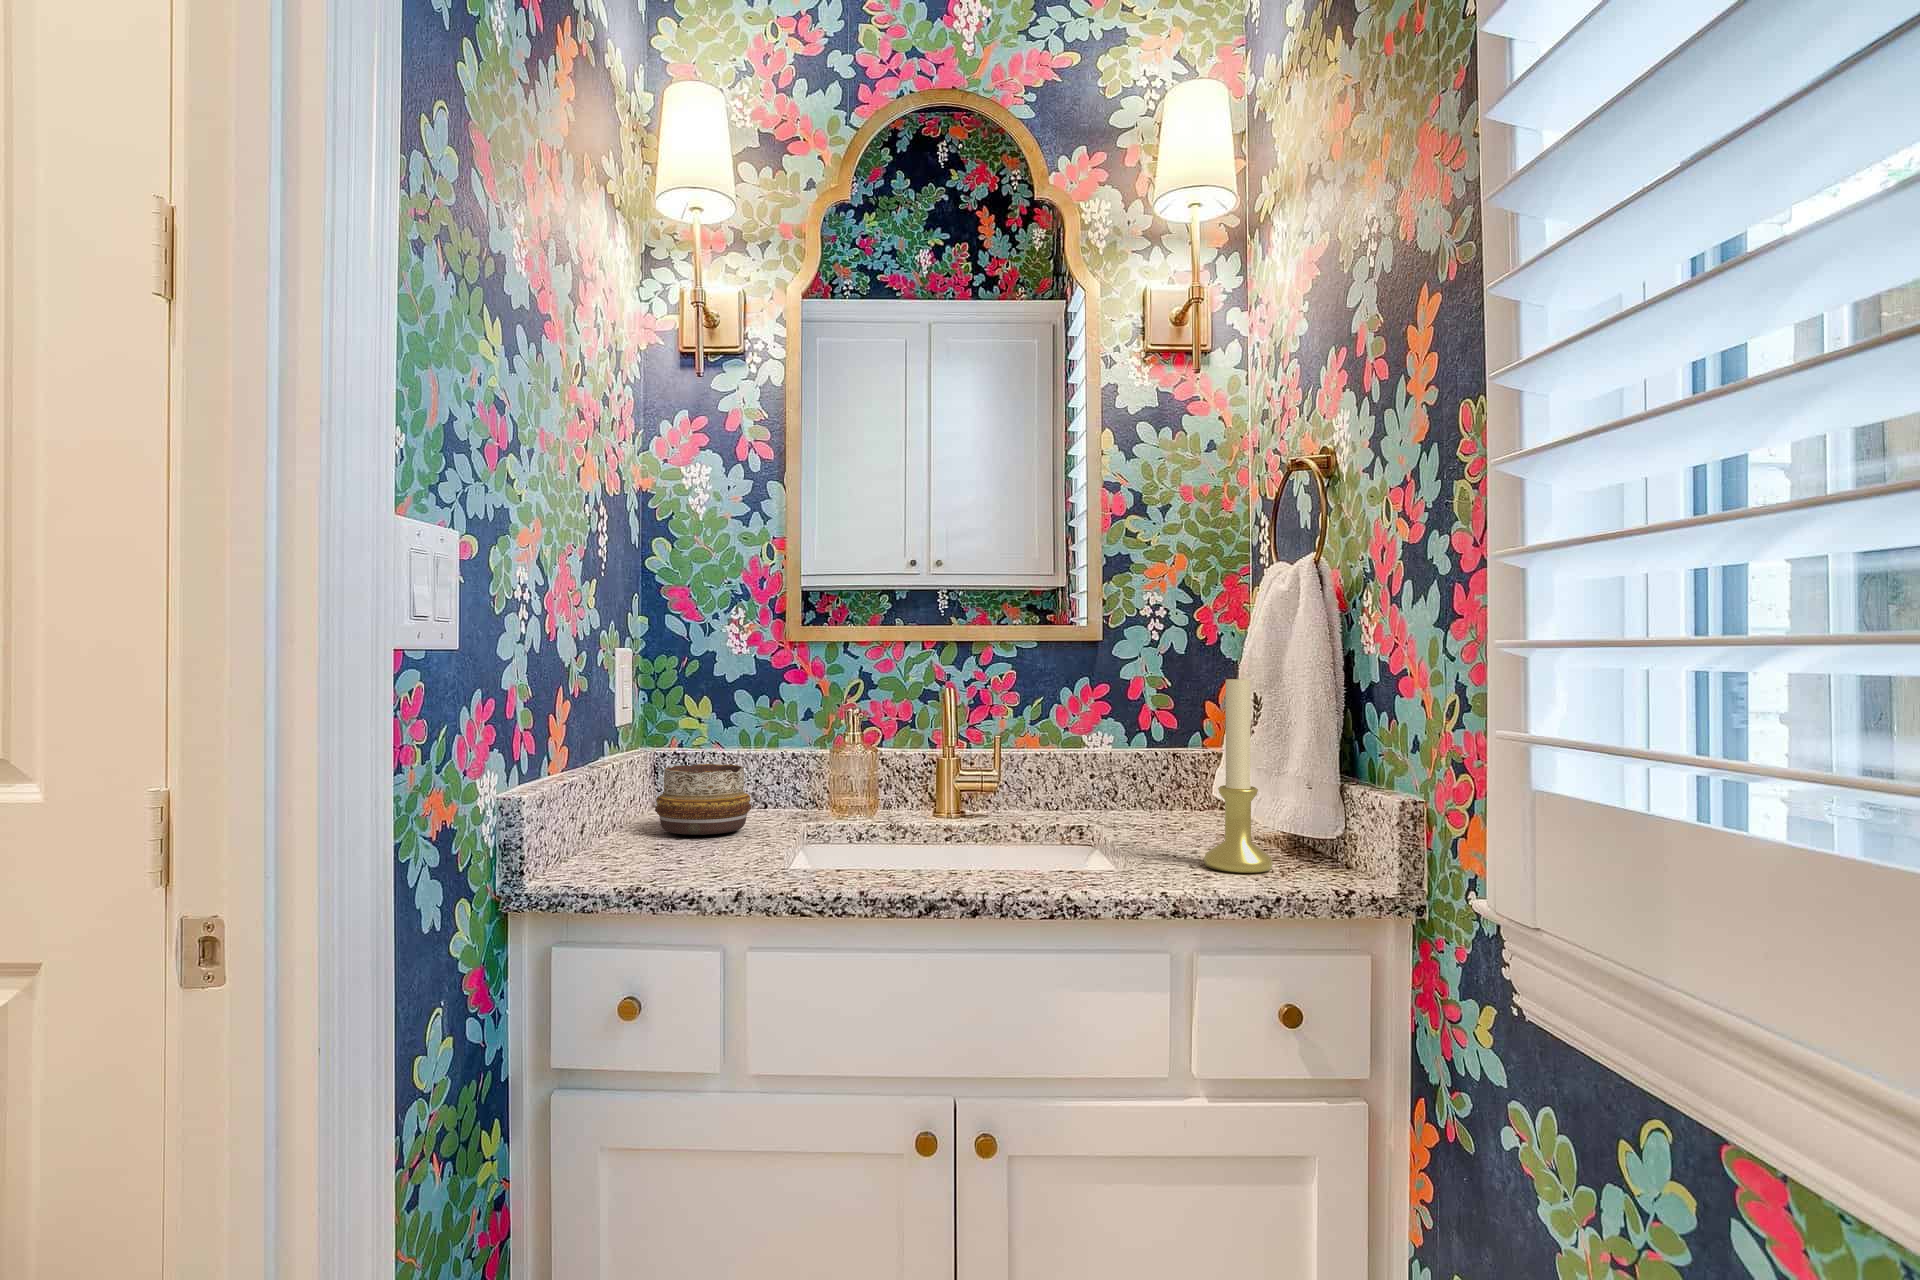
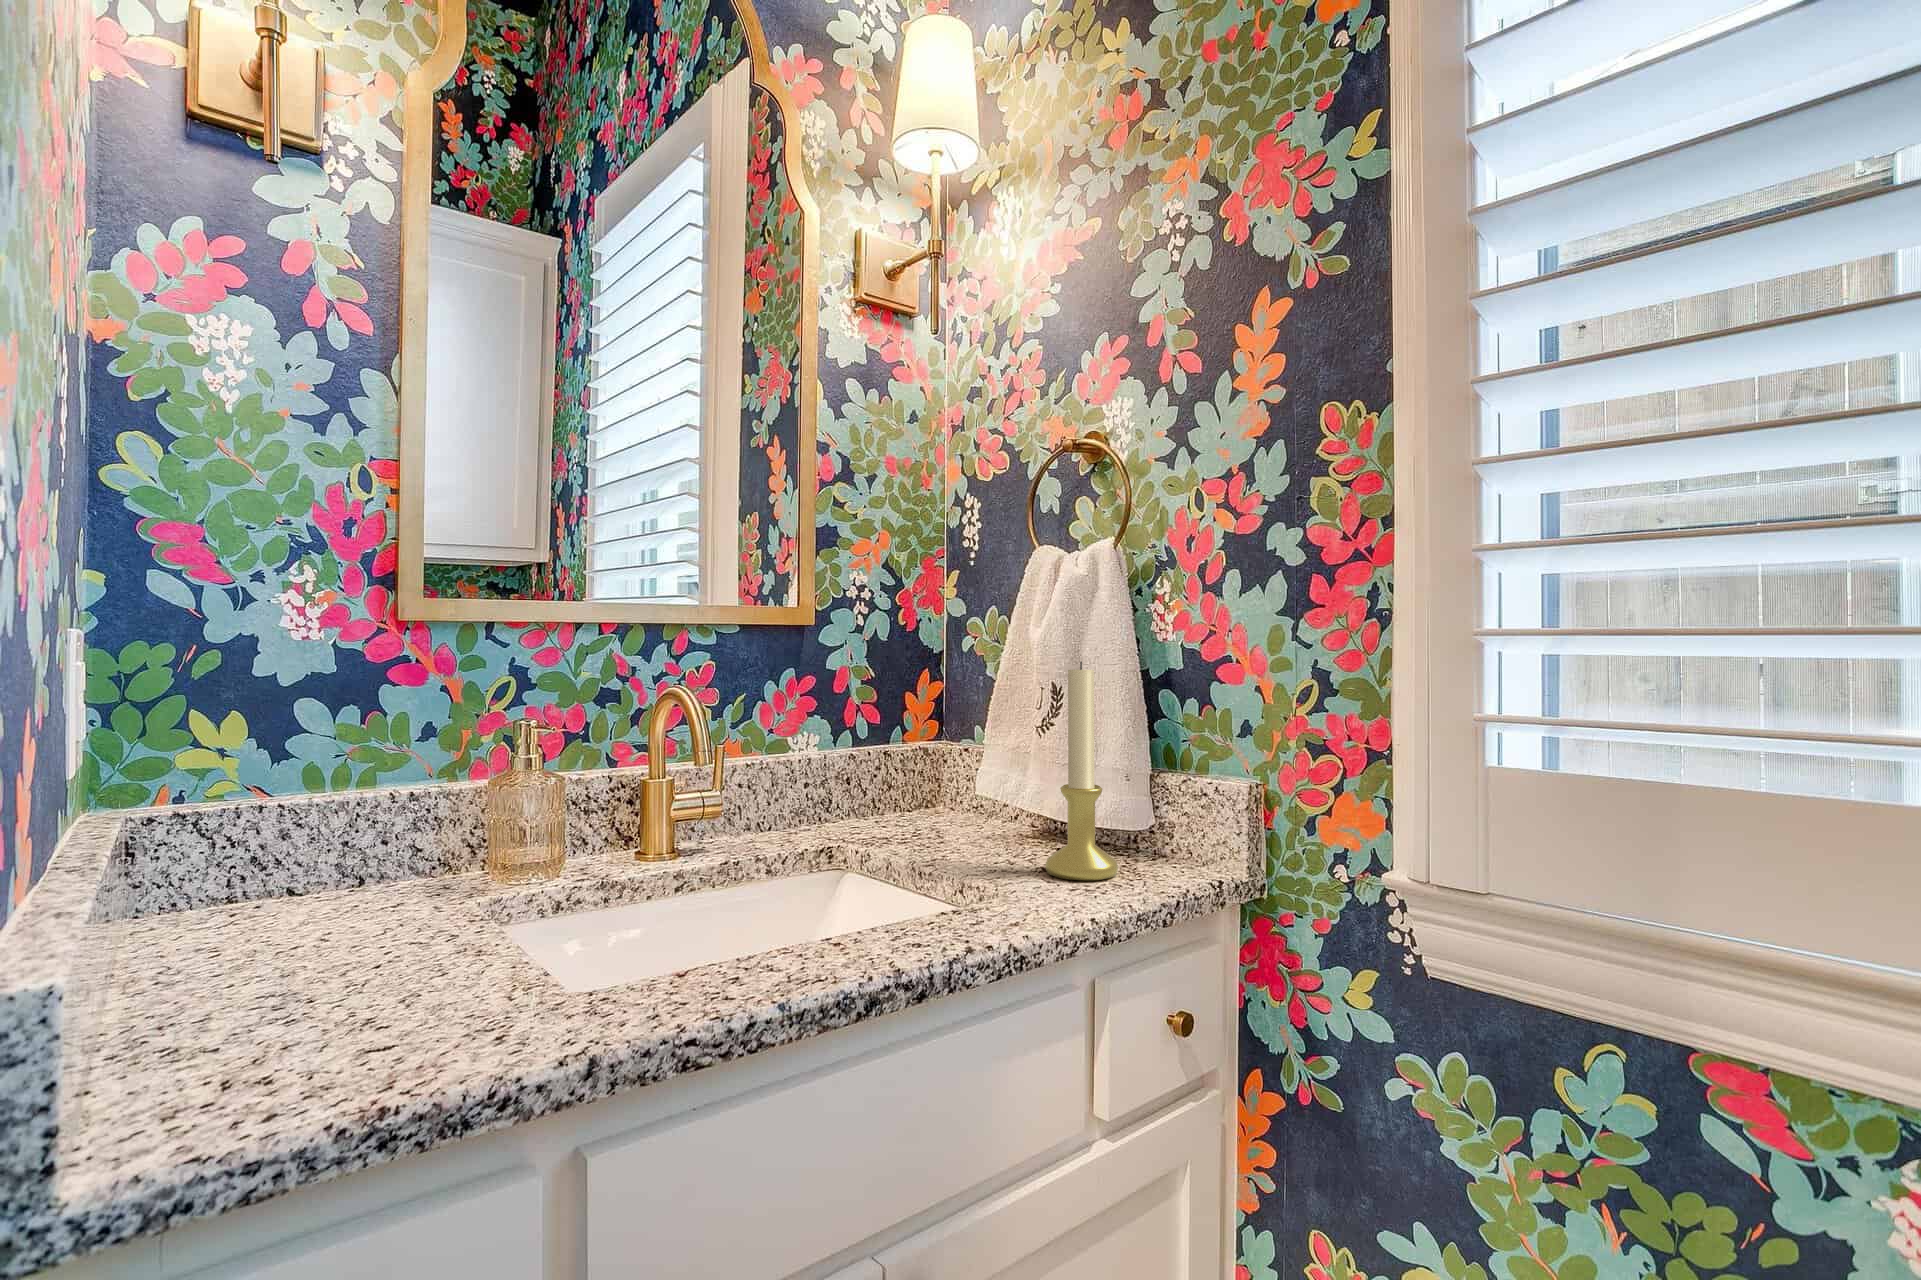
decorative bowl: present [655,764,752,835] -> none [203,823,401,960]

